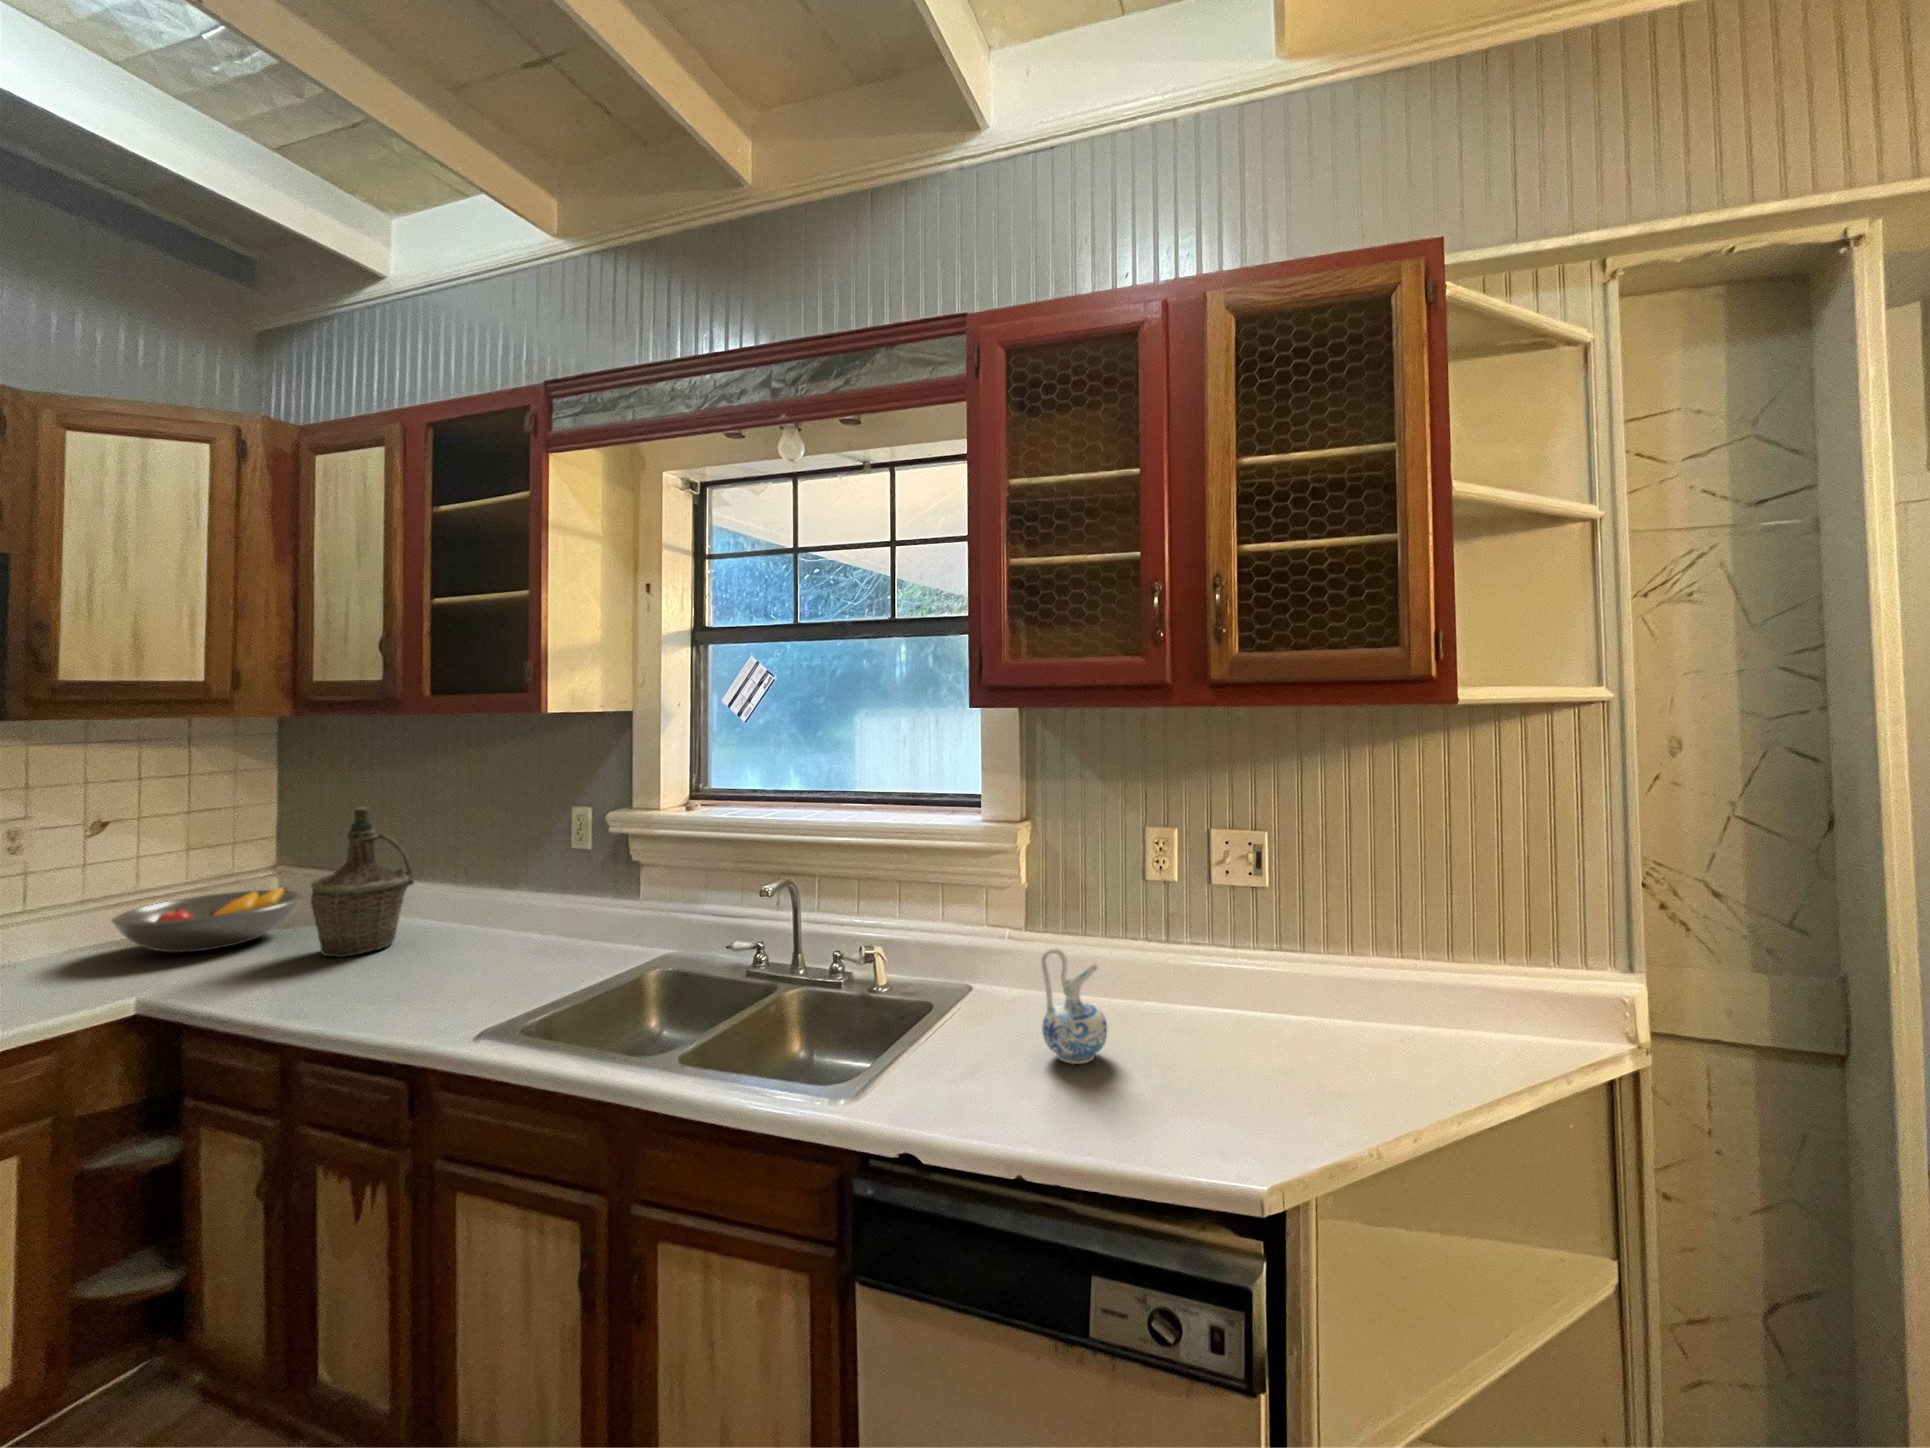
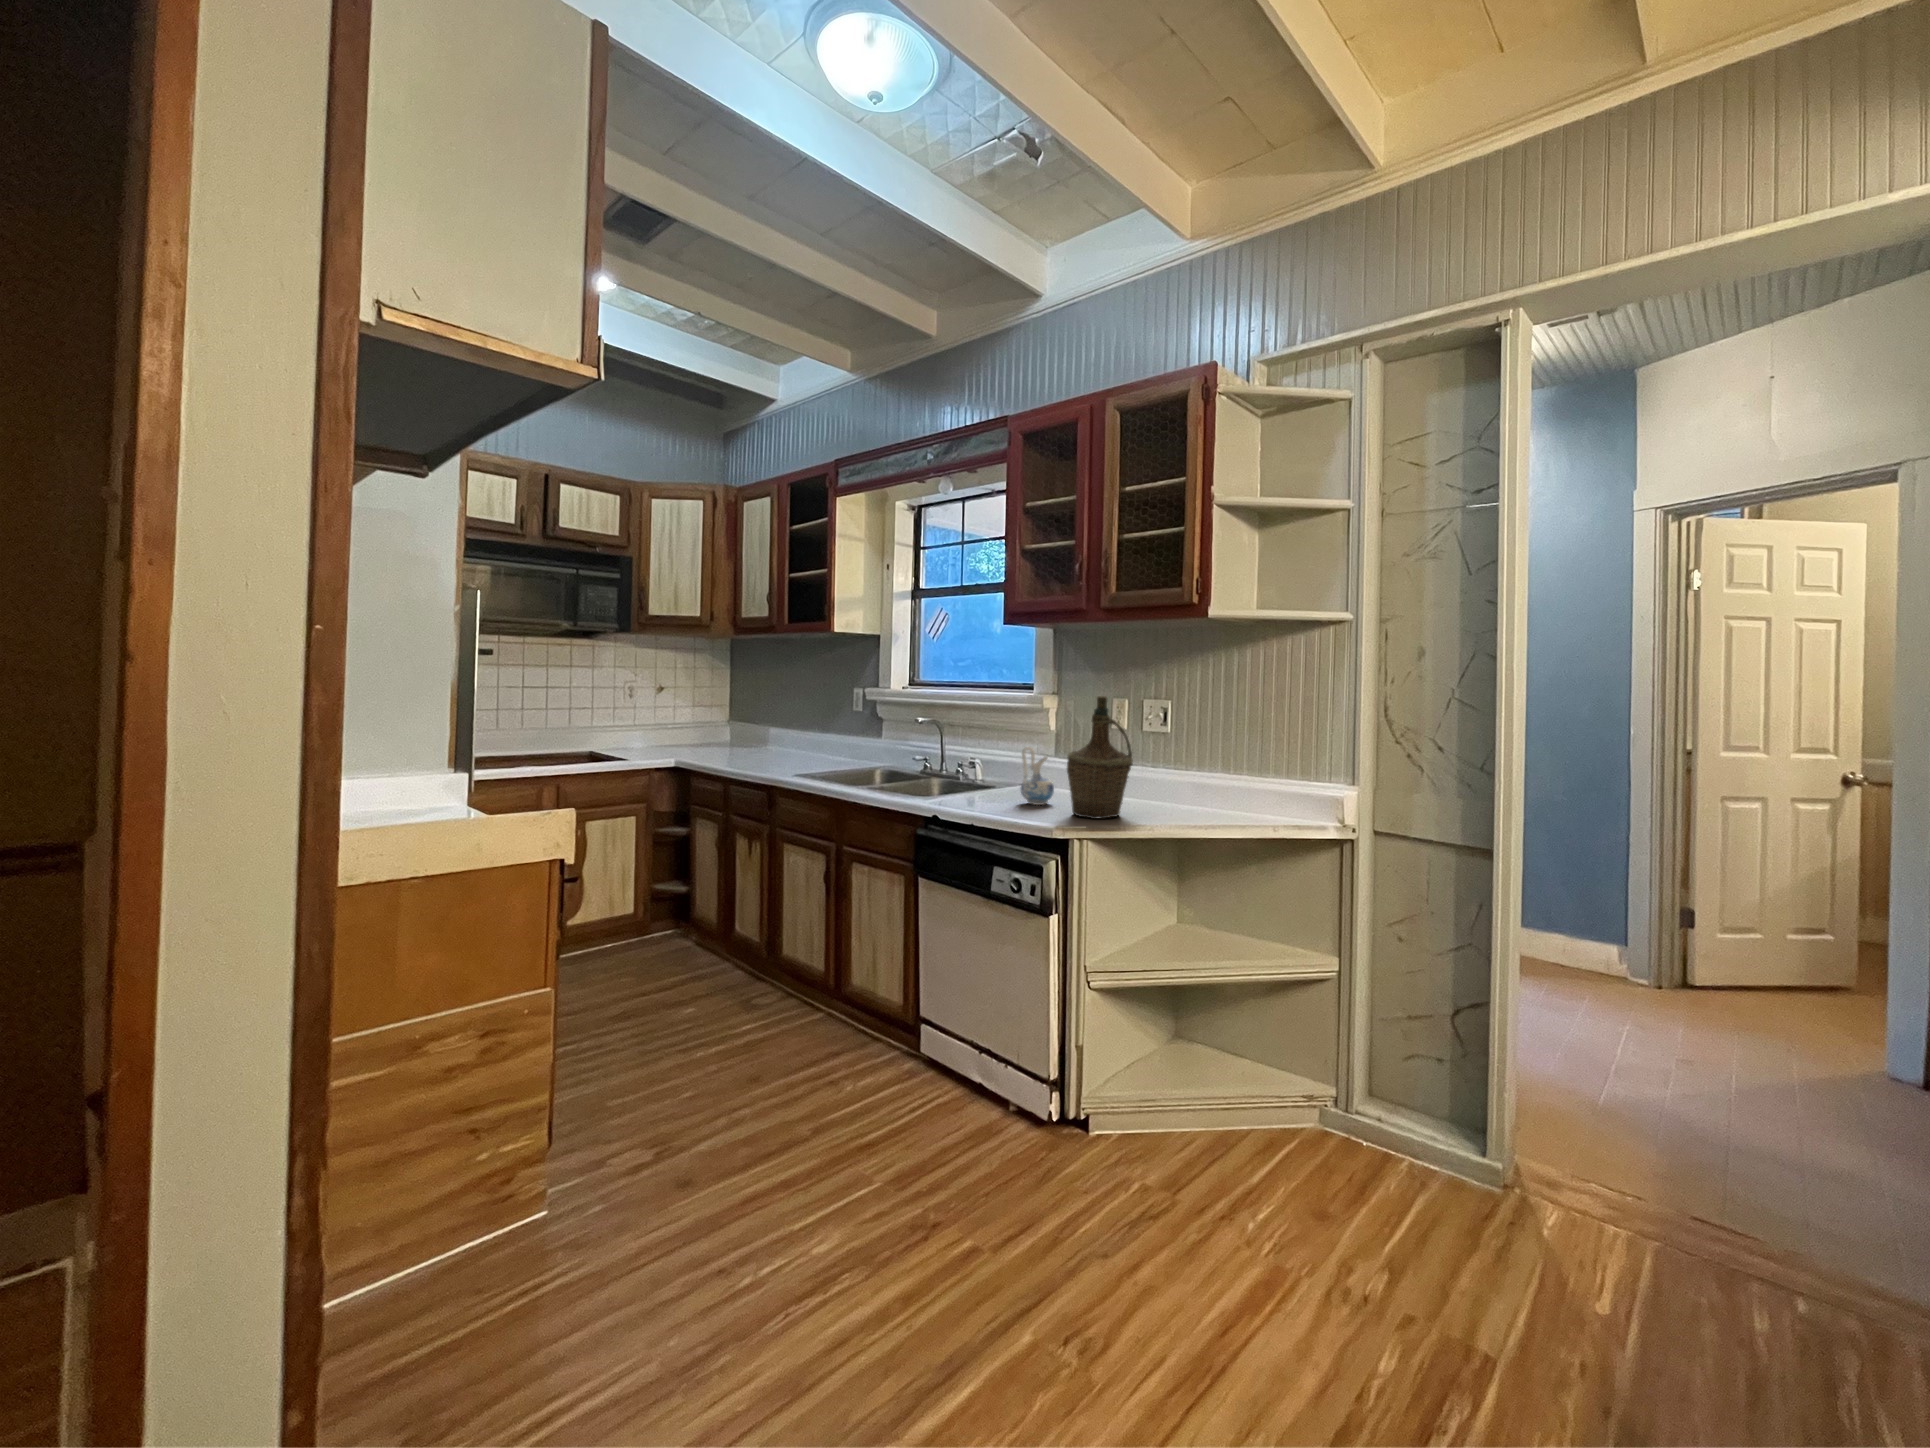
bottle: present [311,807,414,957] -> present [1067,696,1133,819]
fruit bowl: present [112,886,304,952] -> none [665,725,739,750]

